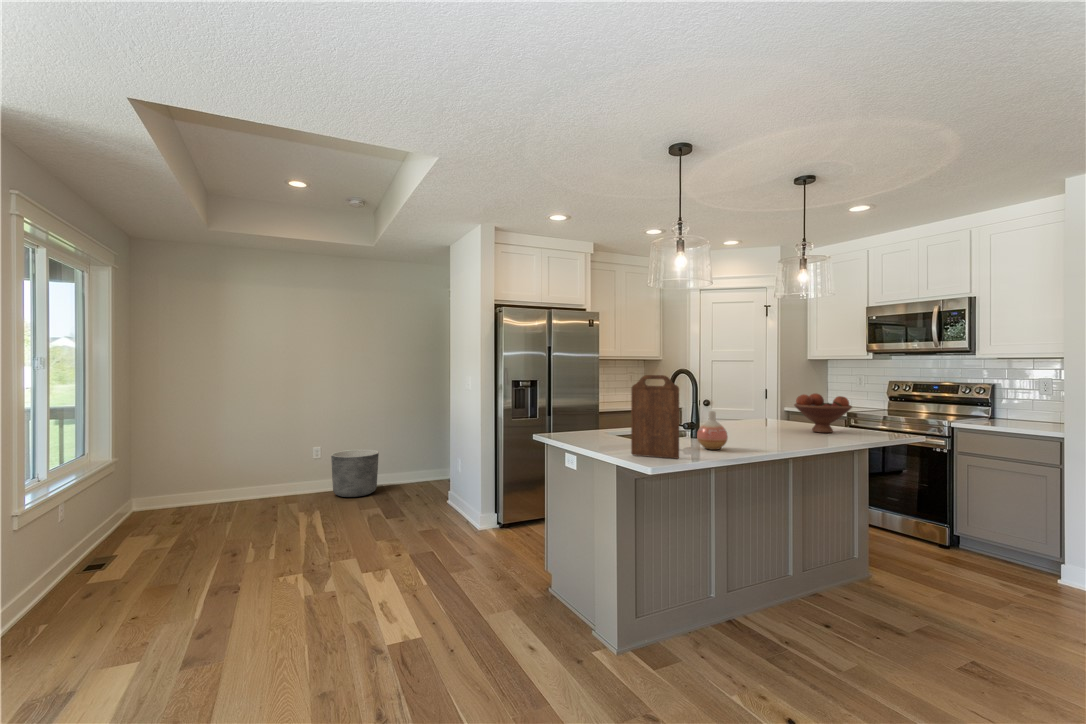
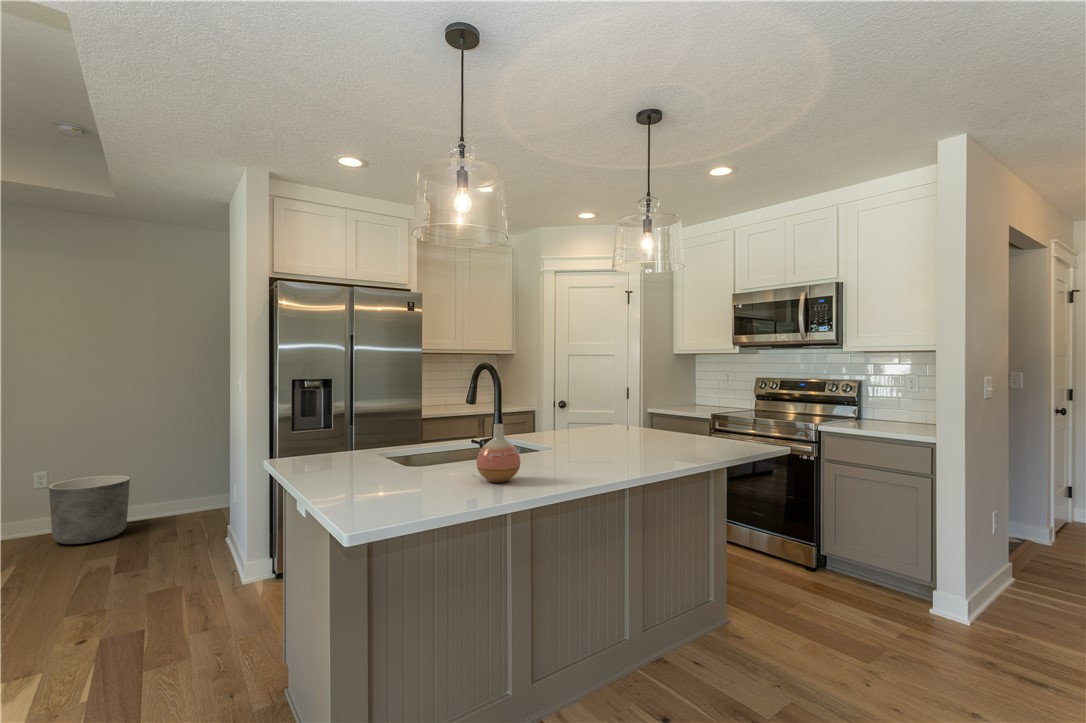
cutting board: present [631,375,679,459] -> none [353,370,425,505]
fruit bowl: present [794,394,852,433] -> none [637,394,705,446]

